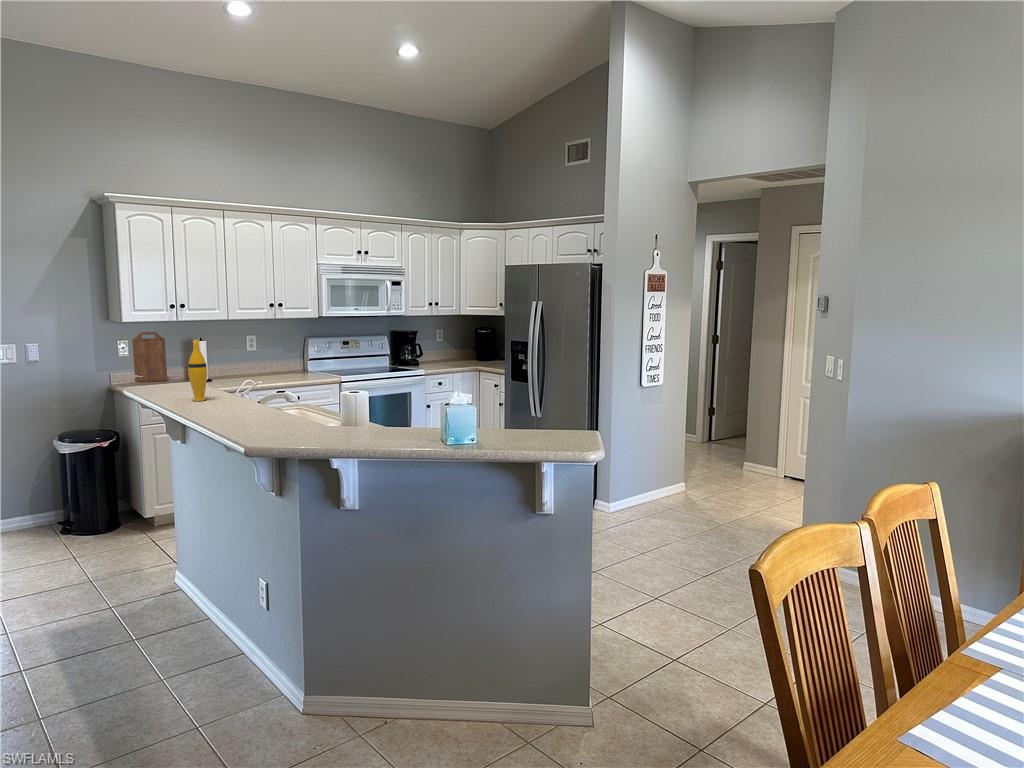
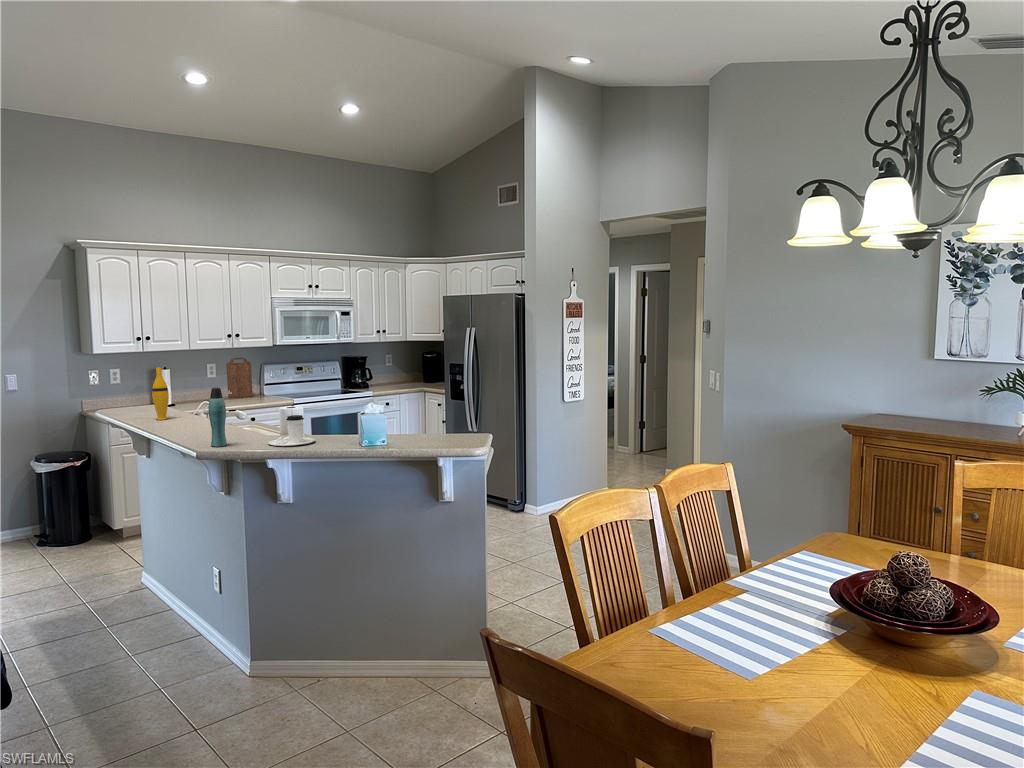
cutting board: present [132,332,167,382] -> present [226,357,253,398]
bottle: none [258,366,280,439] -> present [208,387,227,447]
coffee cup: none [329,402,386,441] -> present [268,415,315,446]

